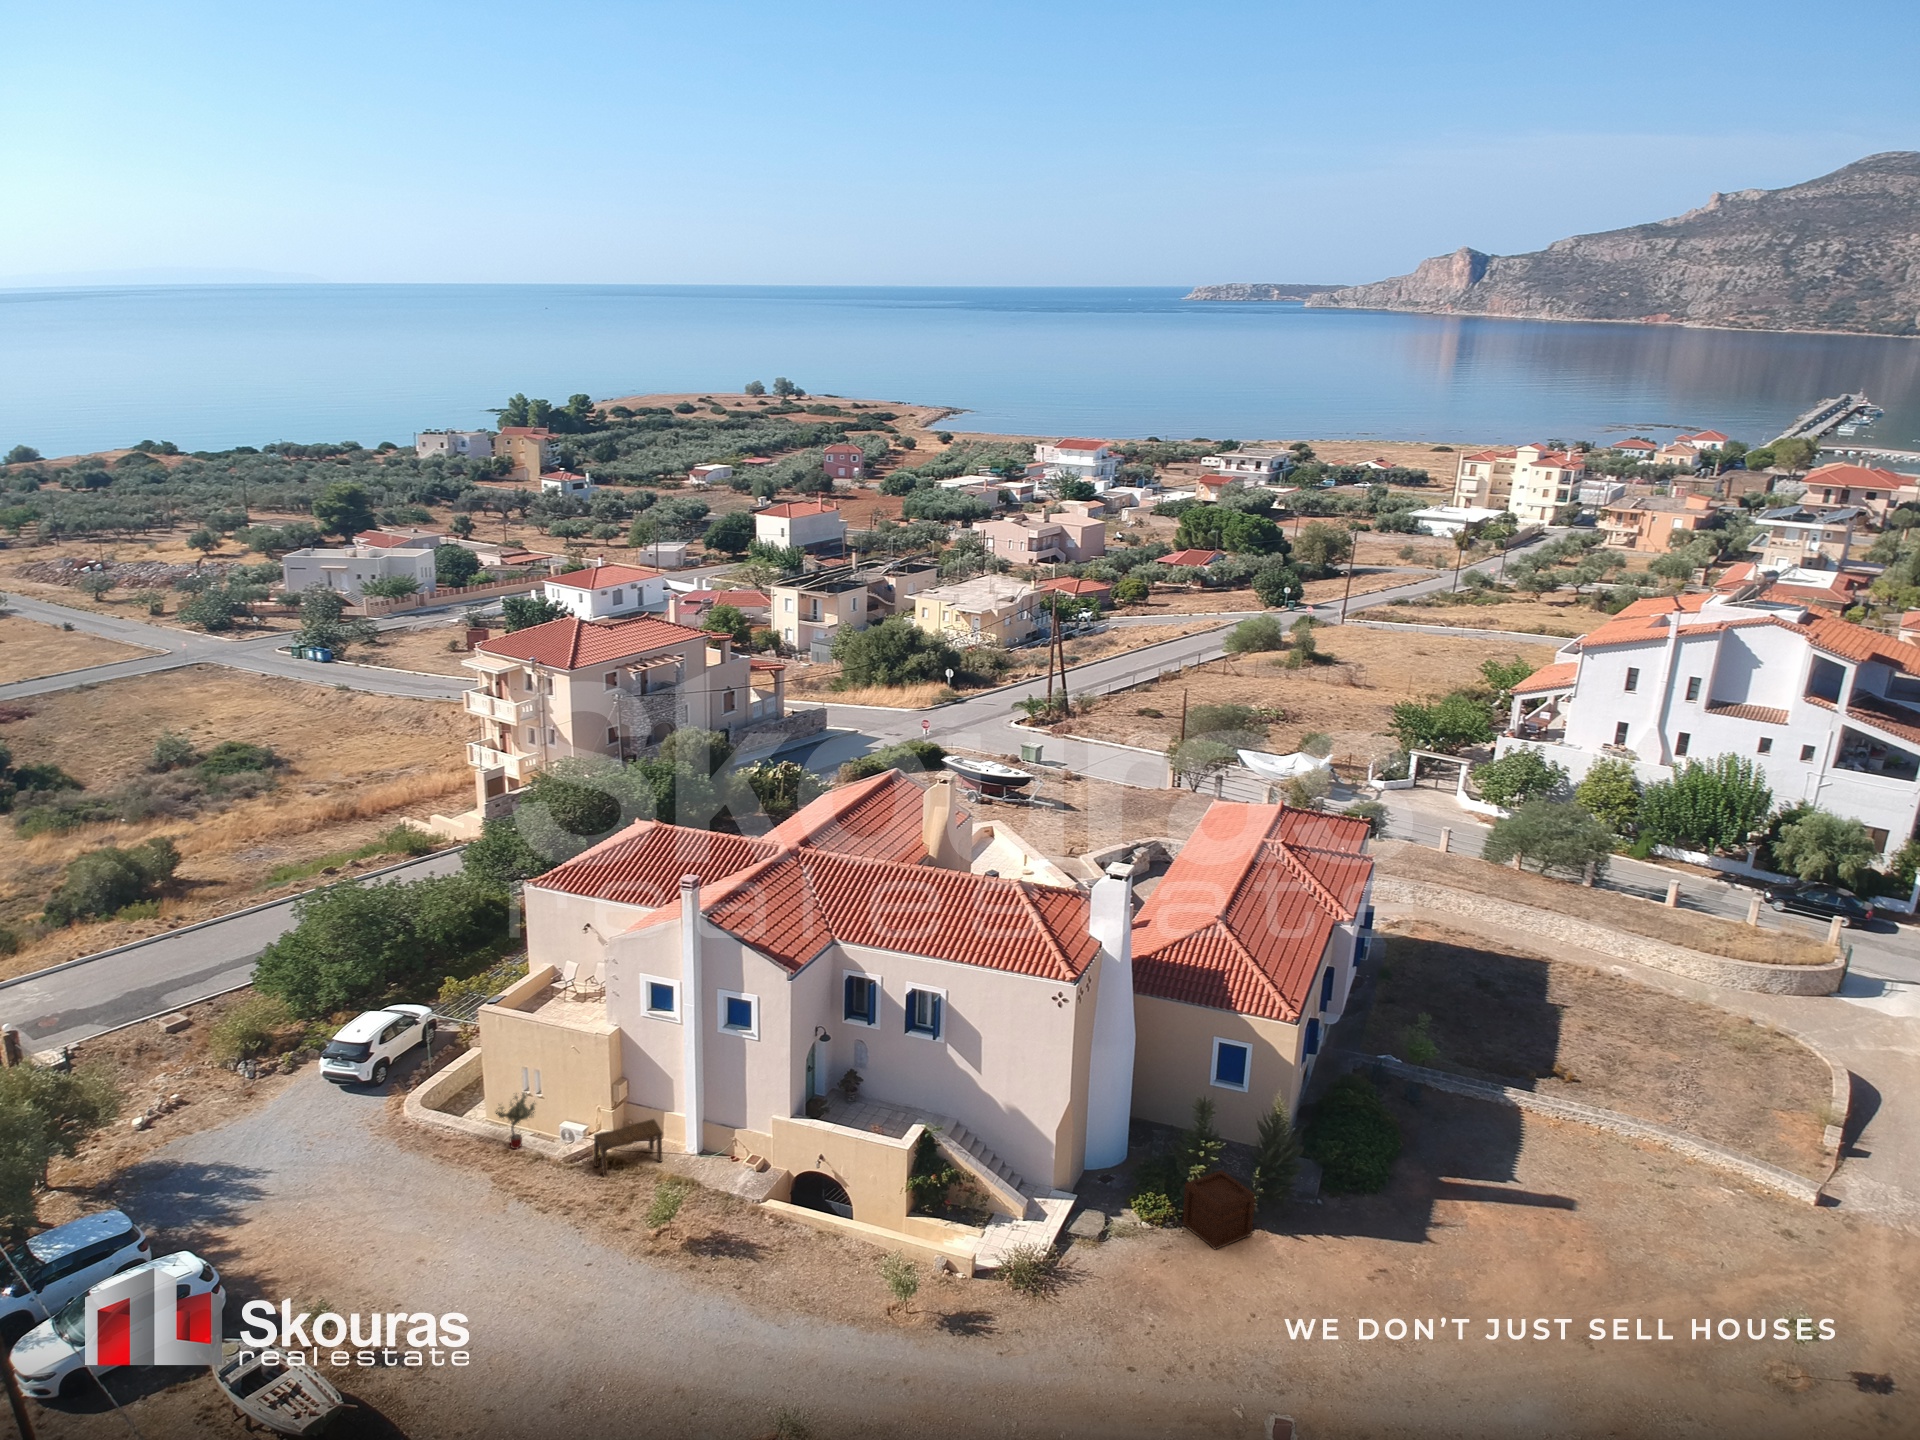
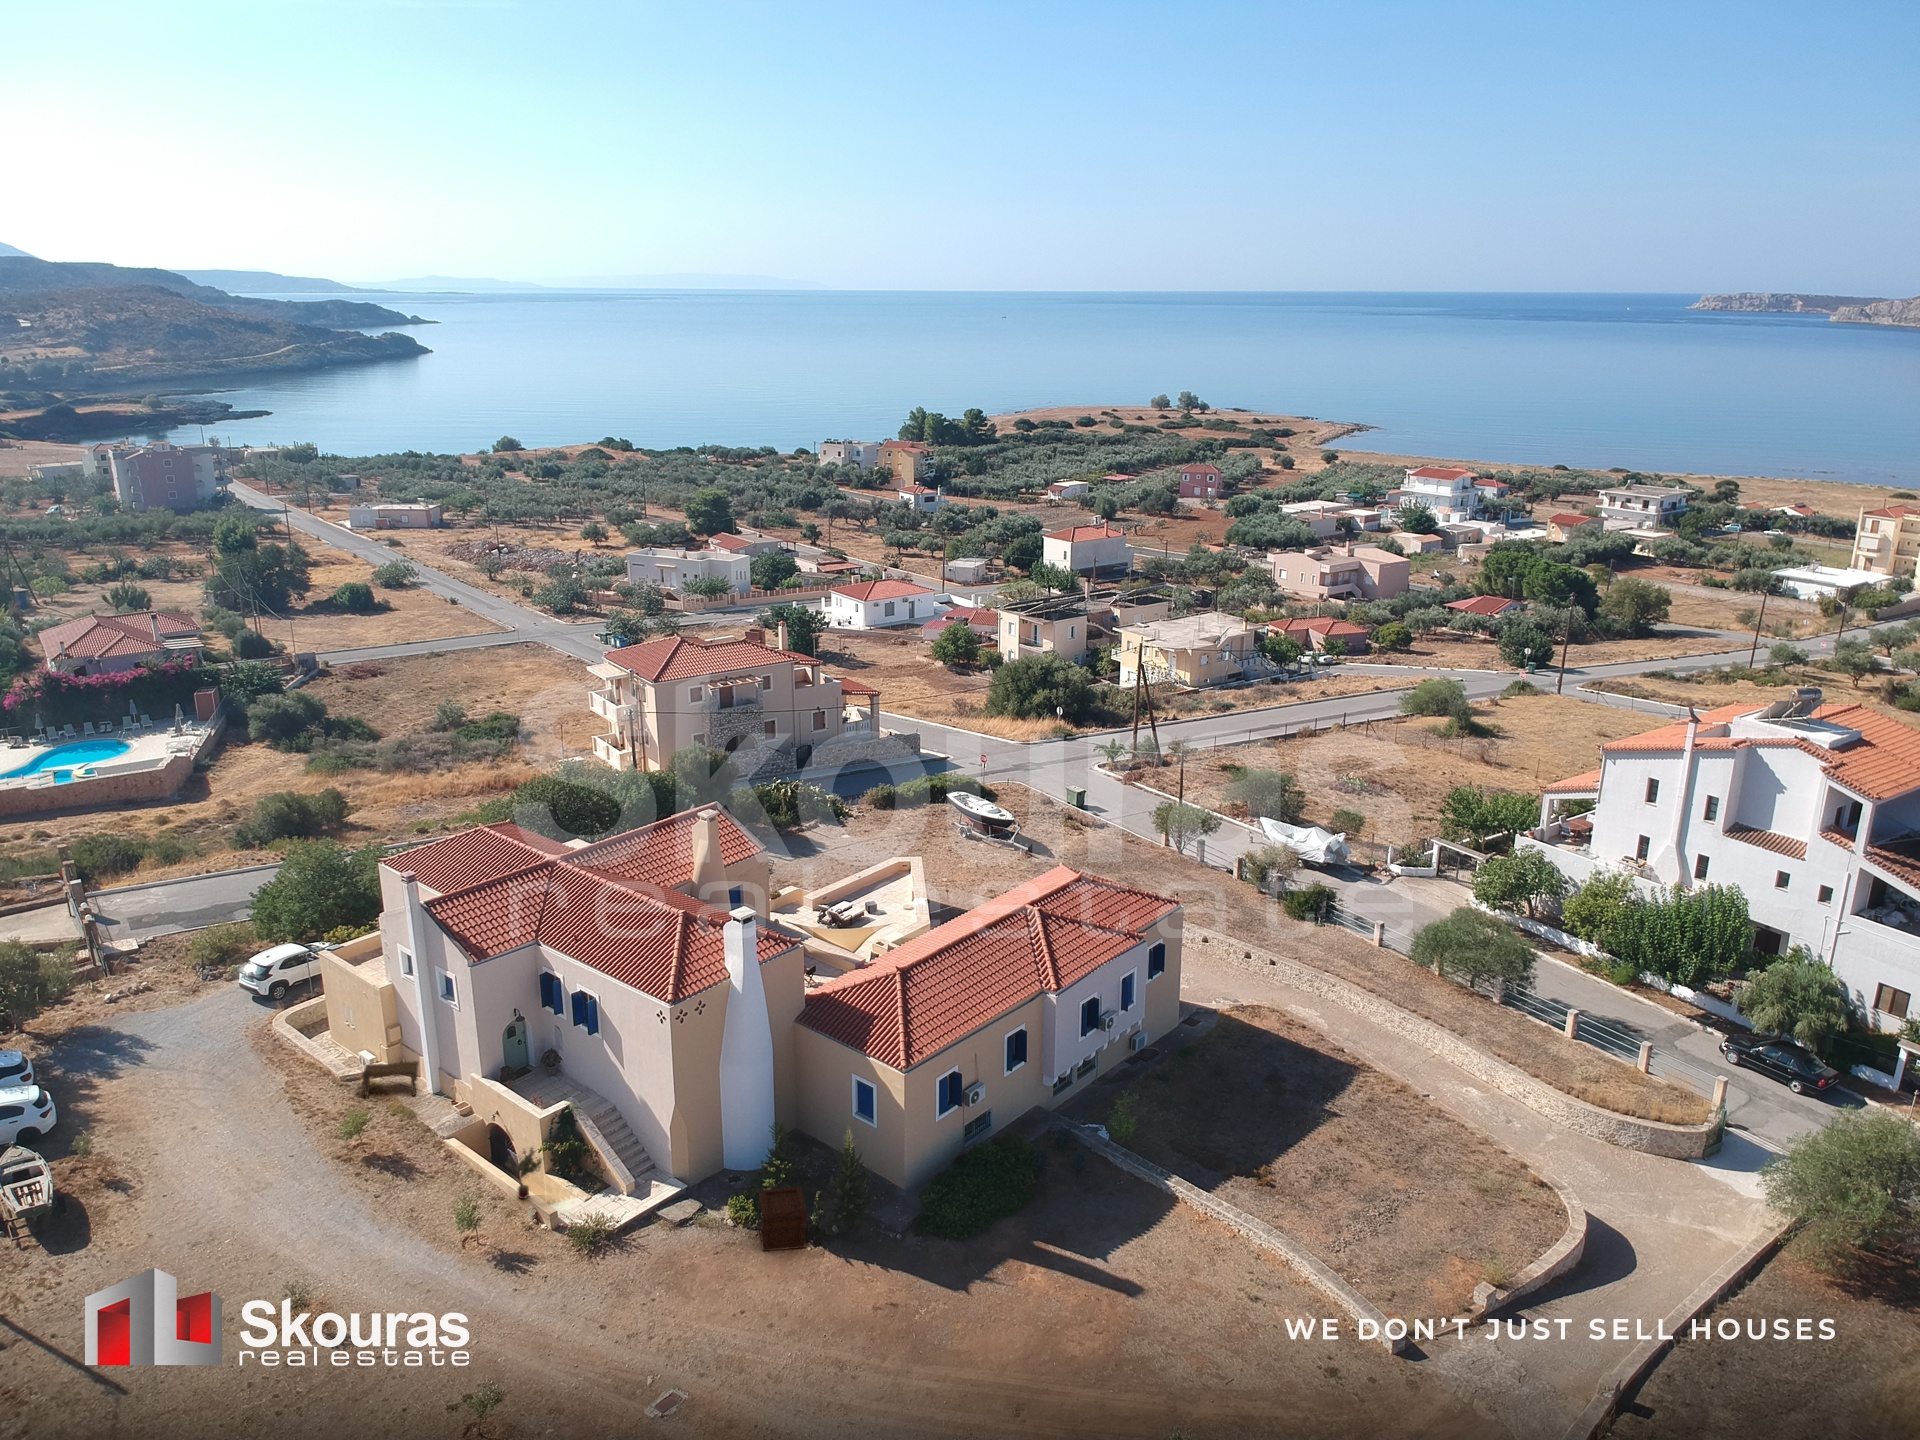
potted tree: present [496,1092,536,1149] -> present [505,1147,542,1199]

